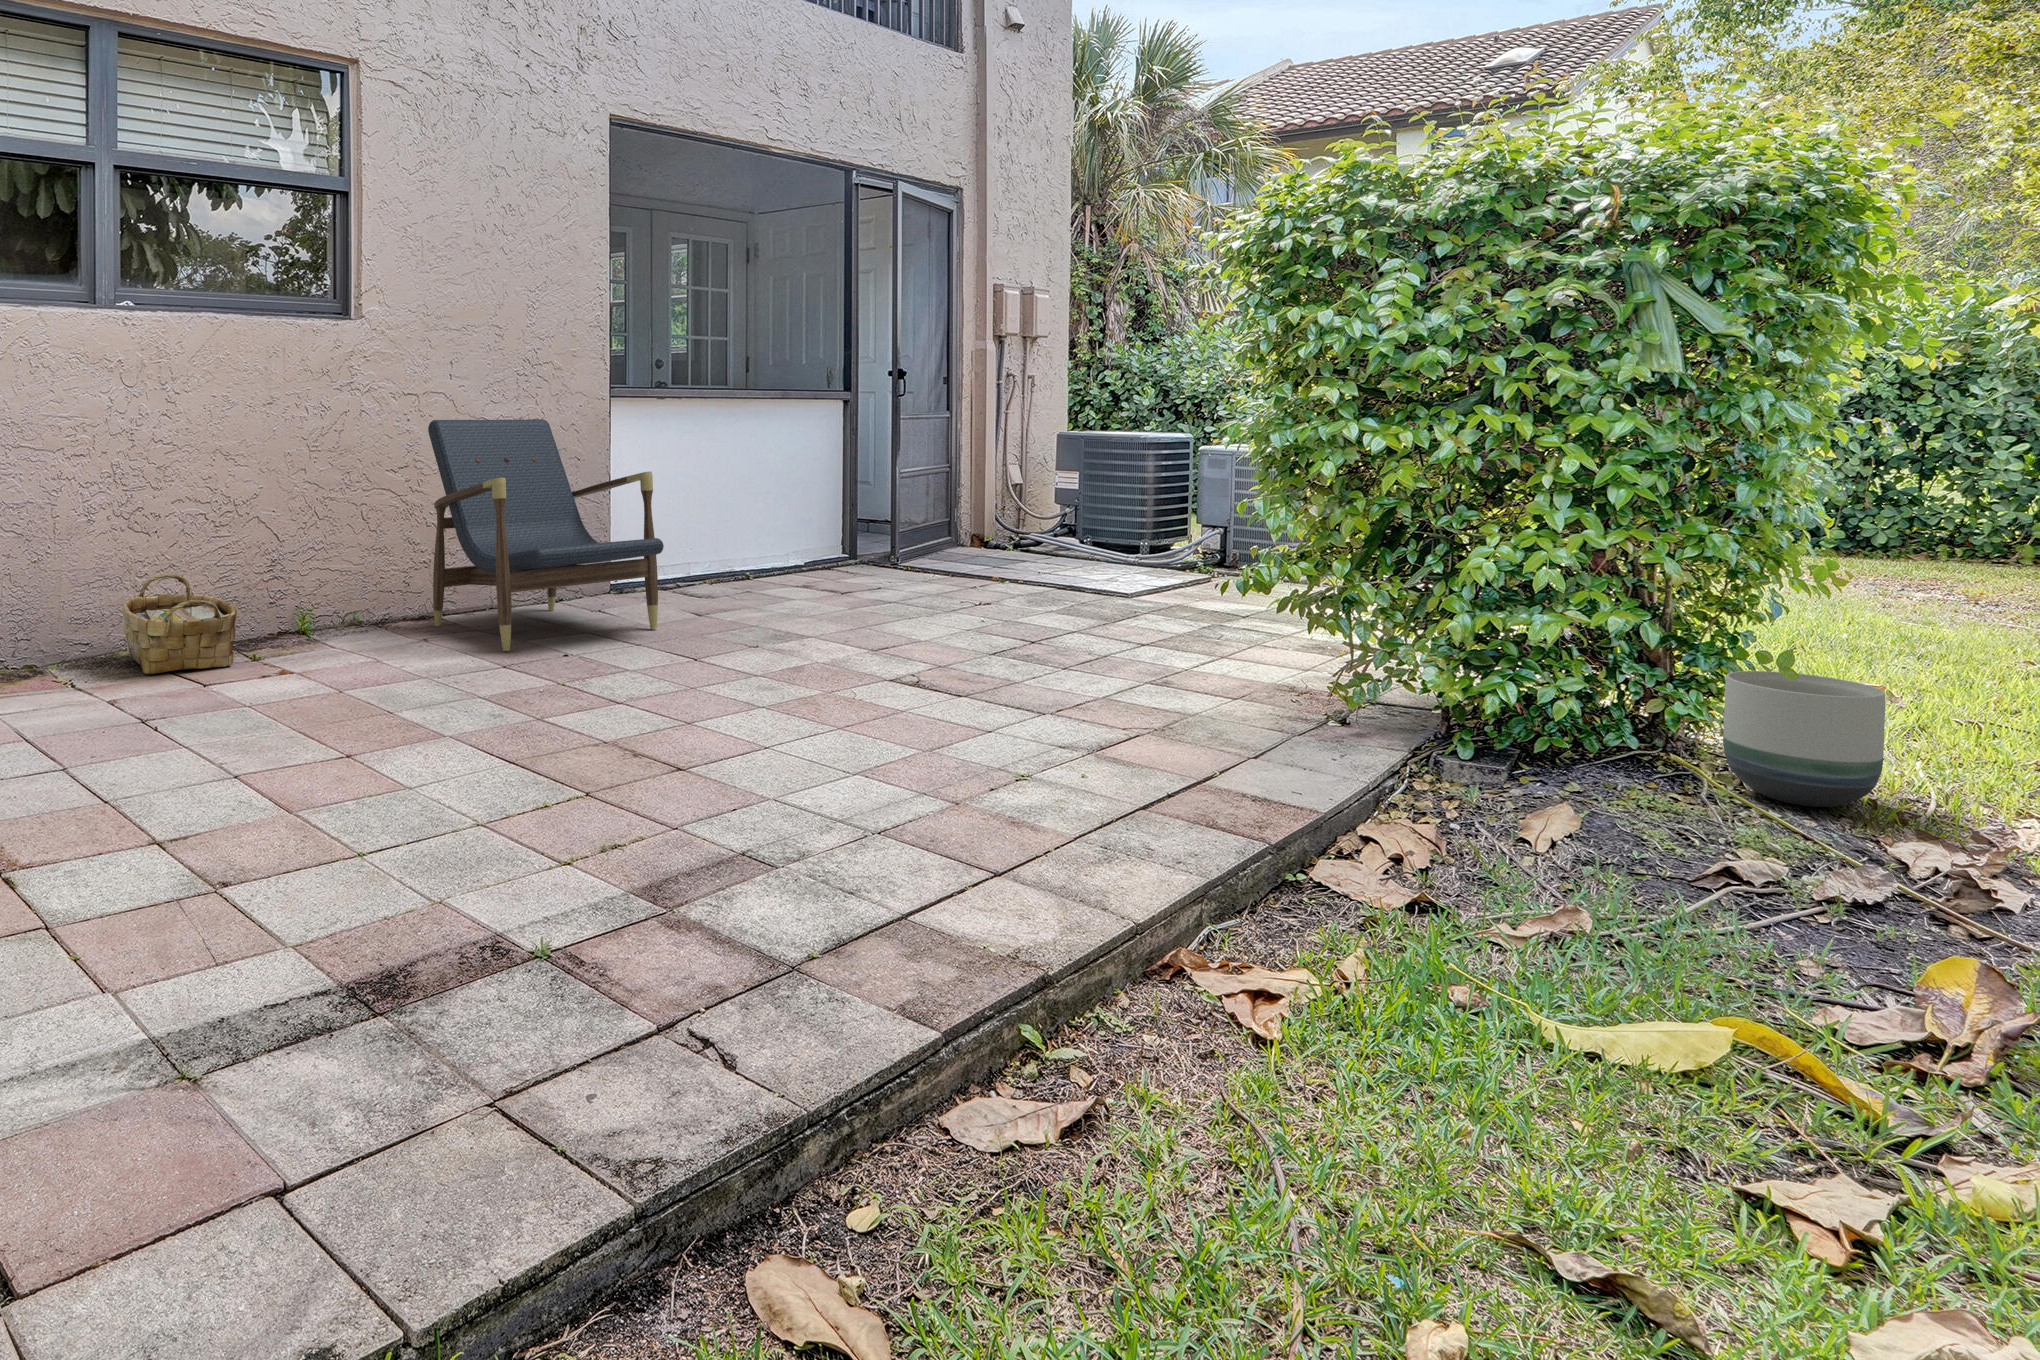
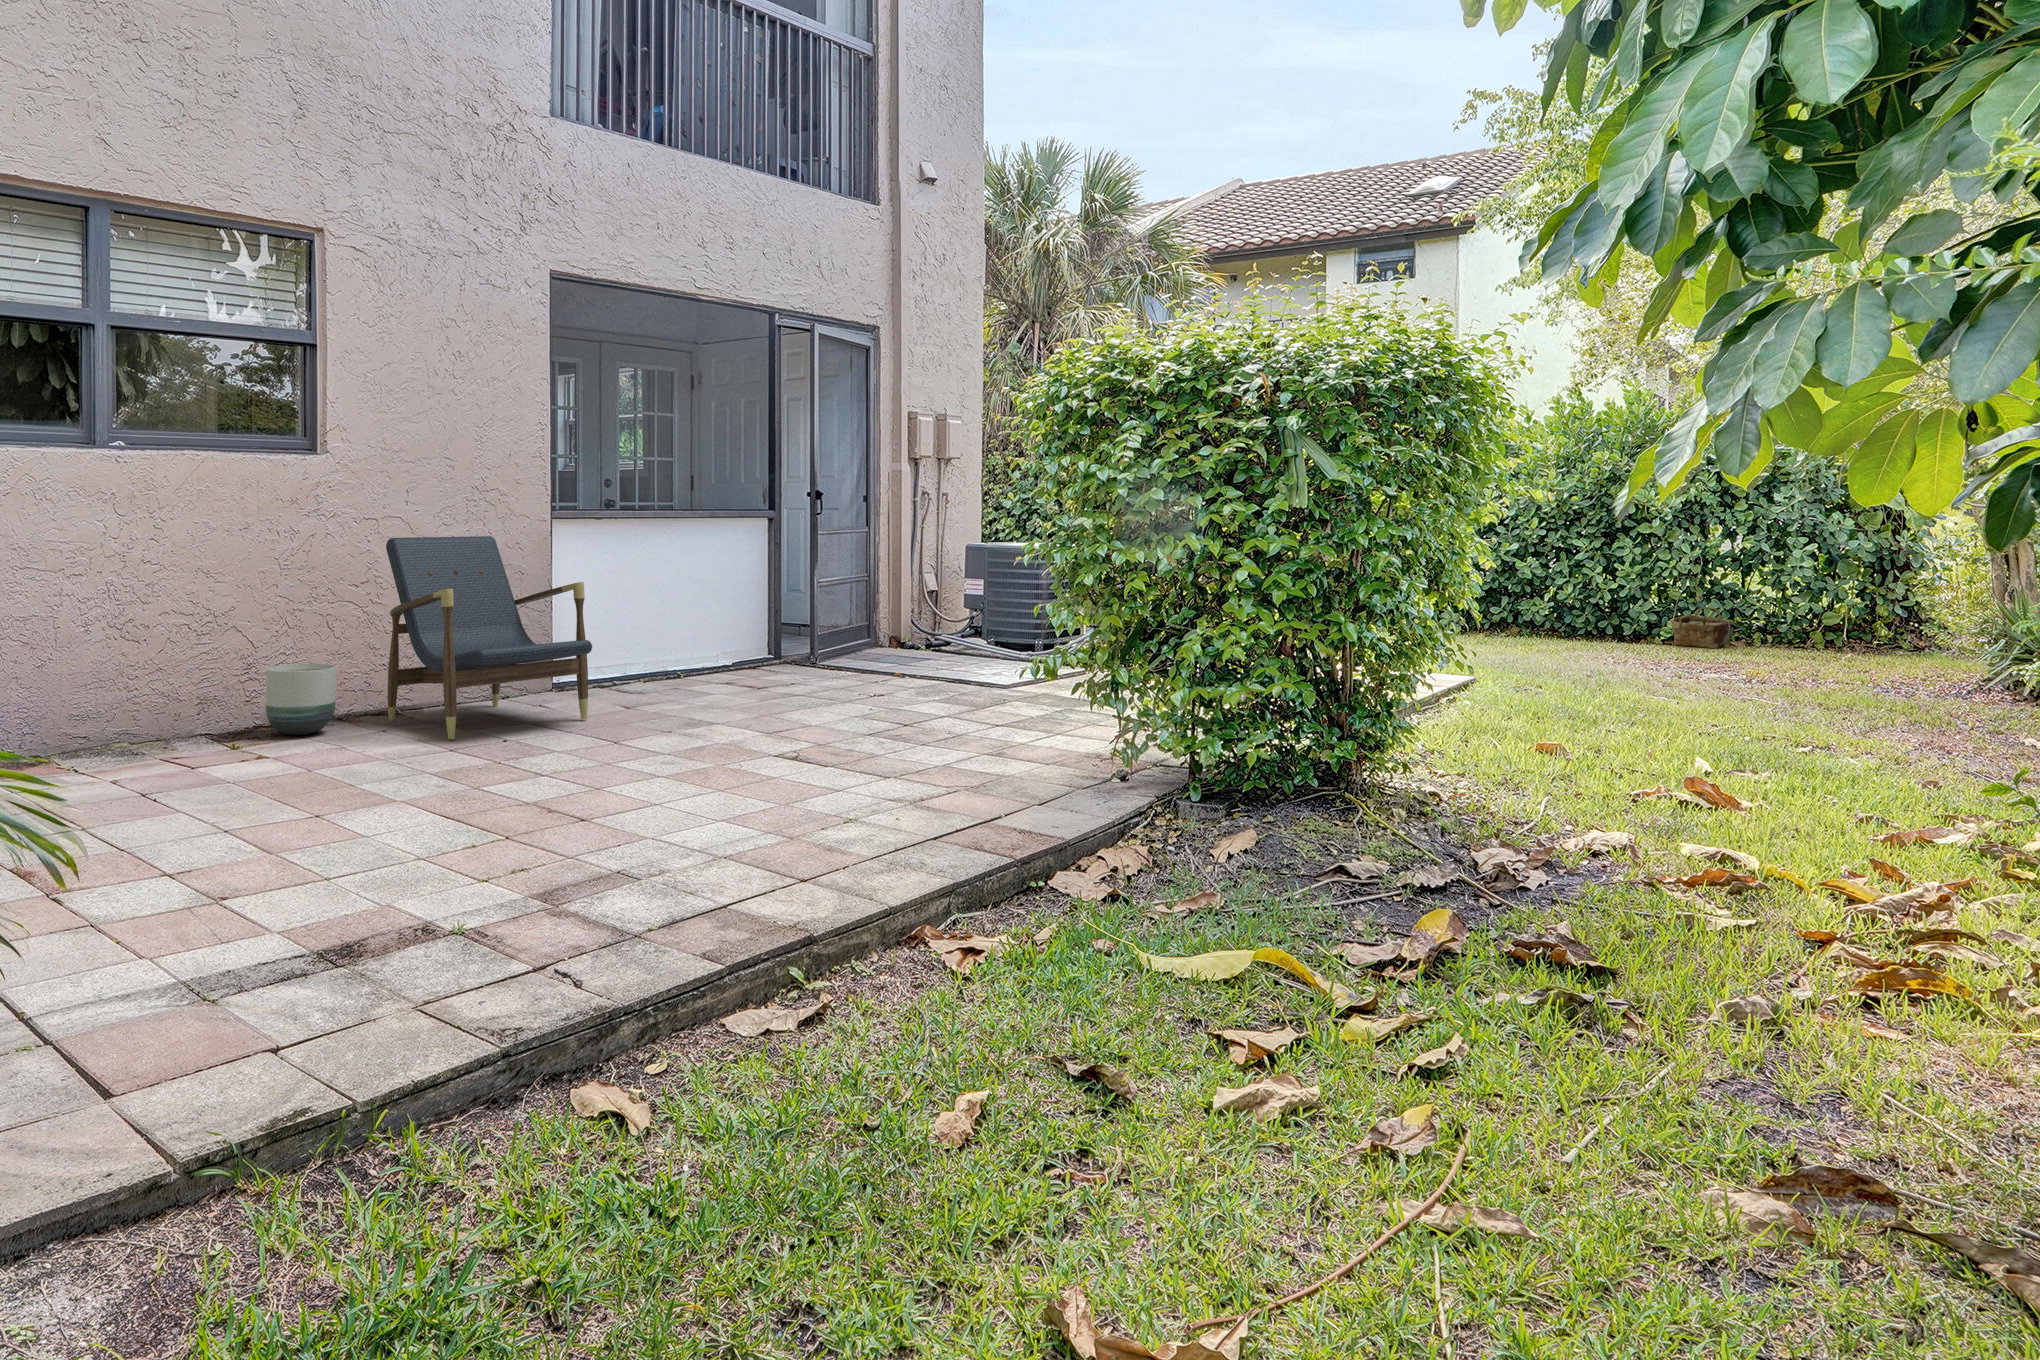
woven basket: present [122,573,237,675] -> present [1671,607,1730,648]
planter: present [1723,671,1885,807] -> present [266,664,336,735]

